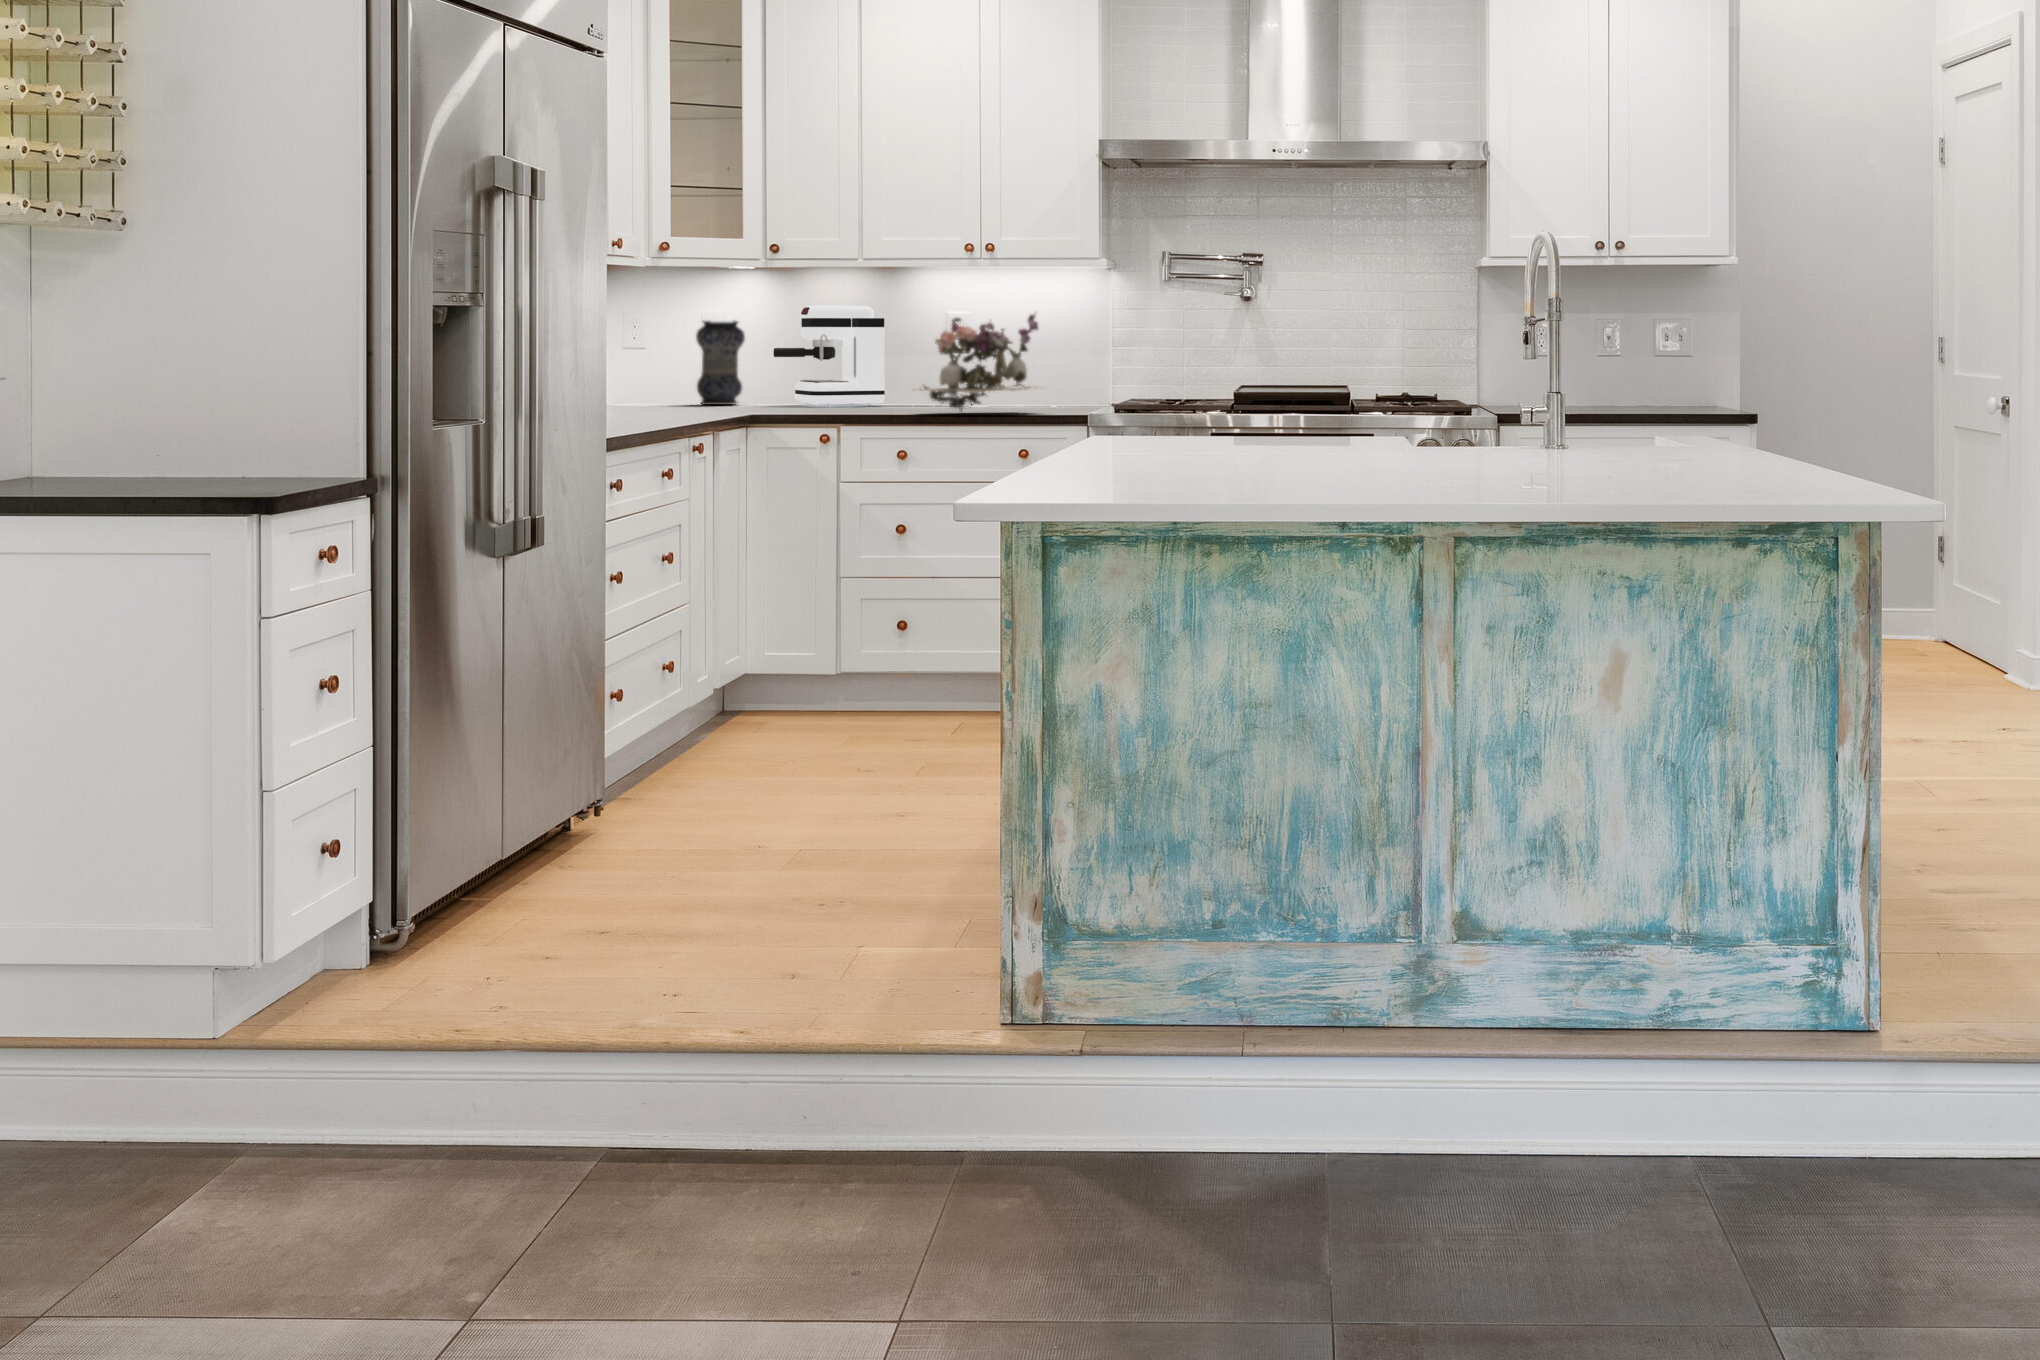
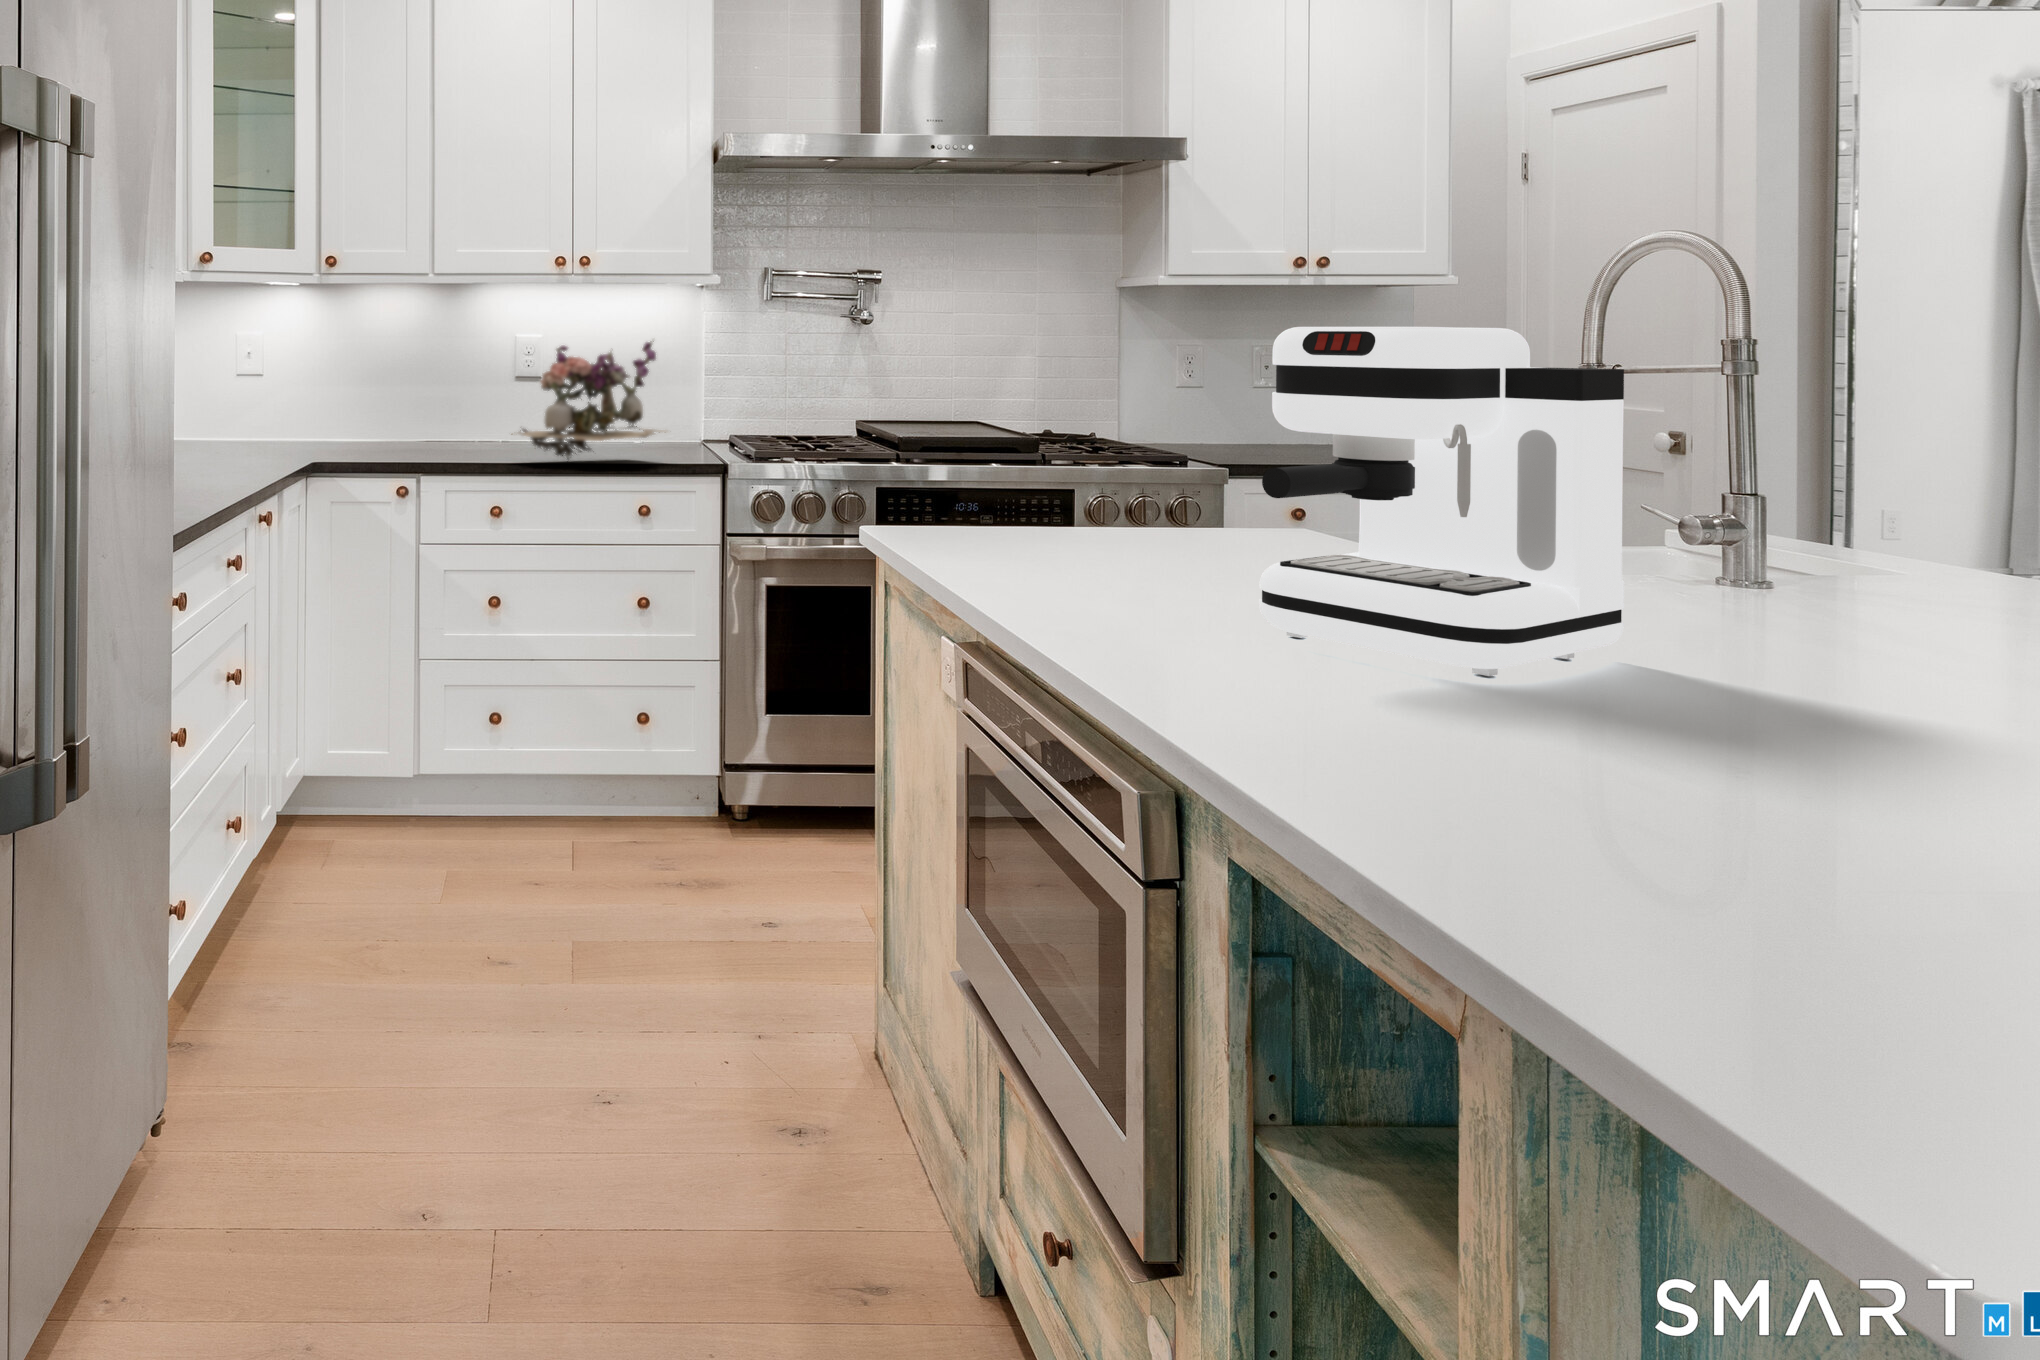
coffee maker: present [773,306,885,406] -> present [1259,327,1624,676]
vase: present [696,321,745,405] -> none [234,343,288,441]

